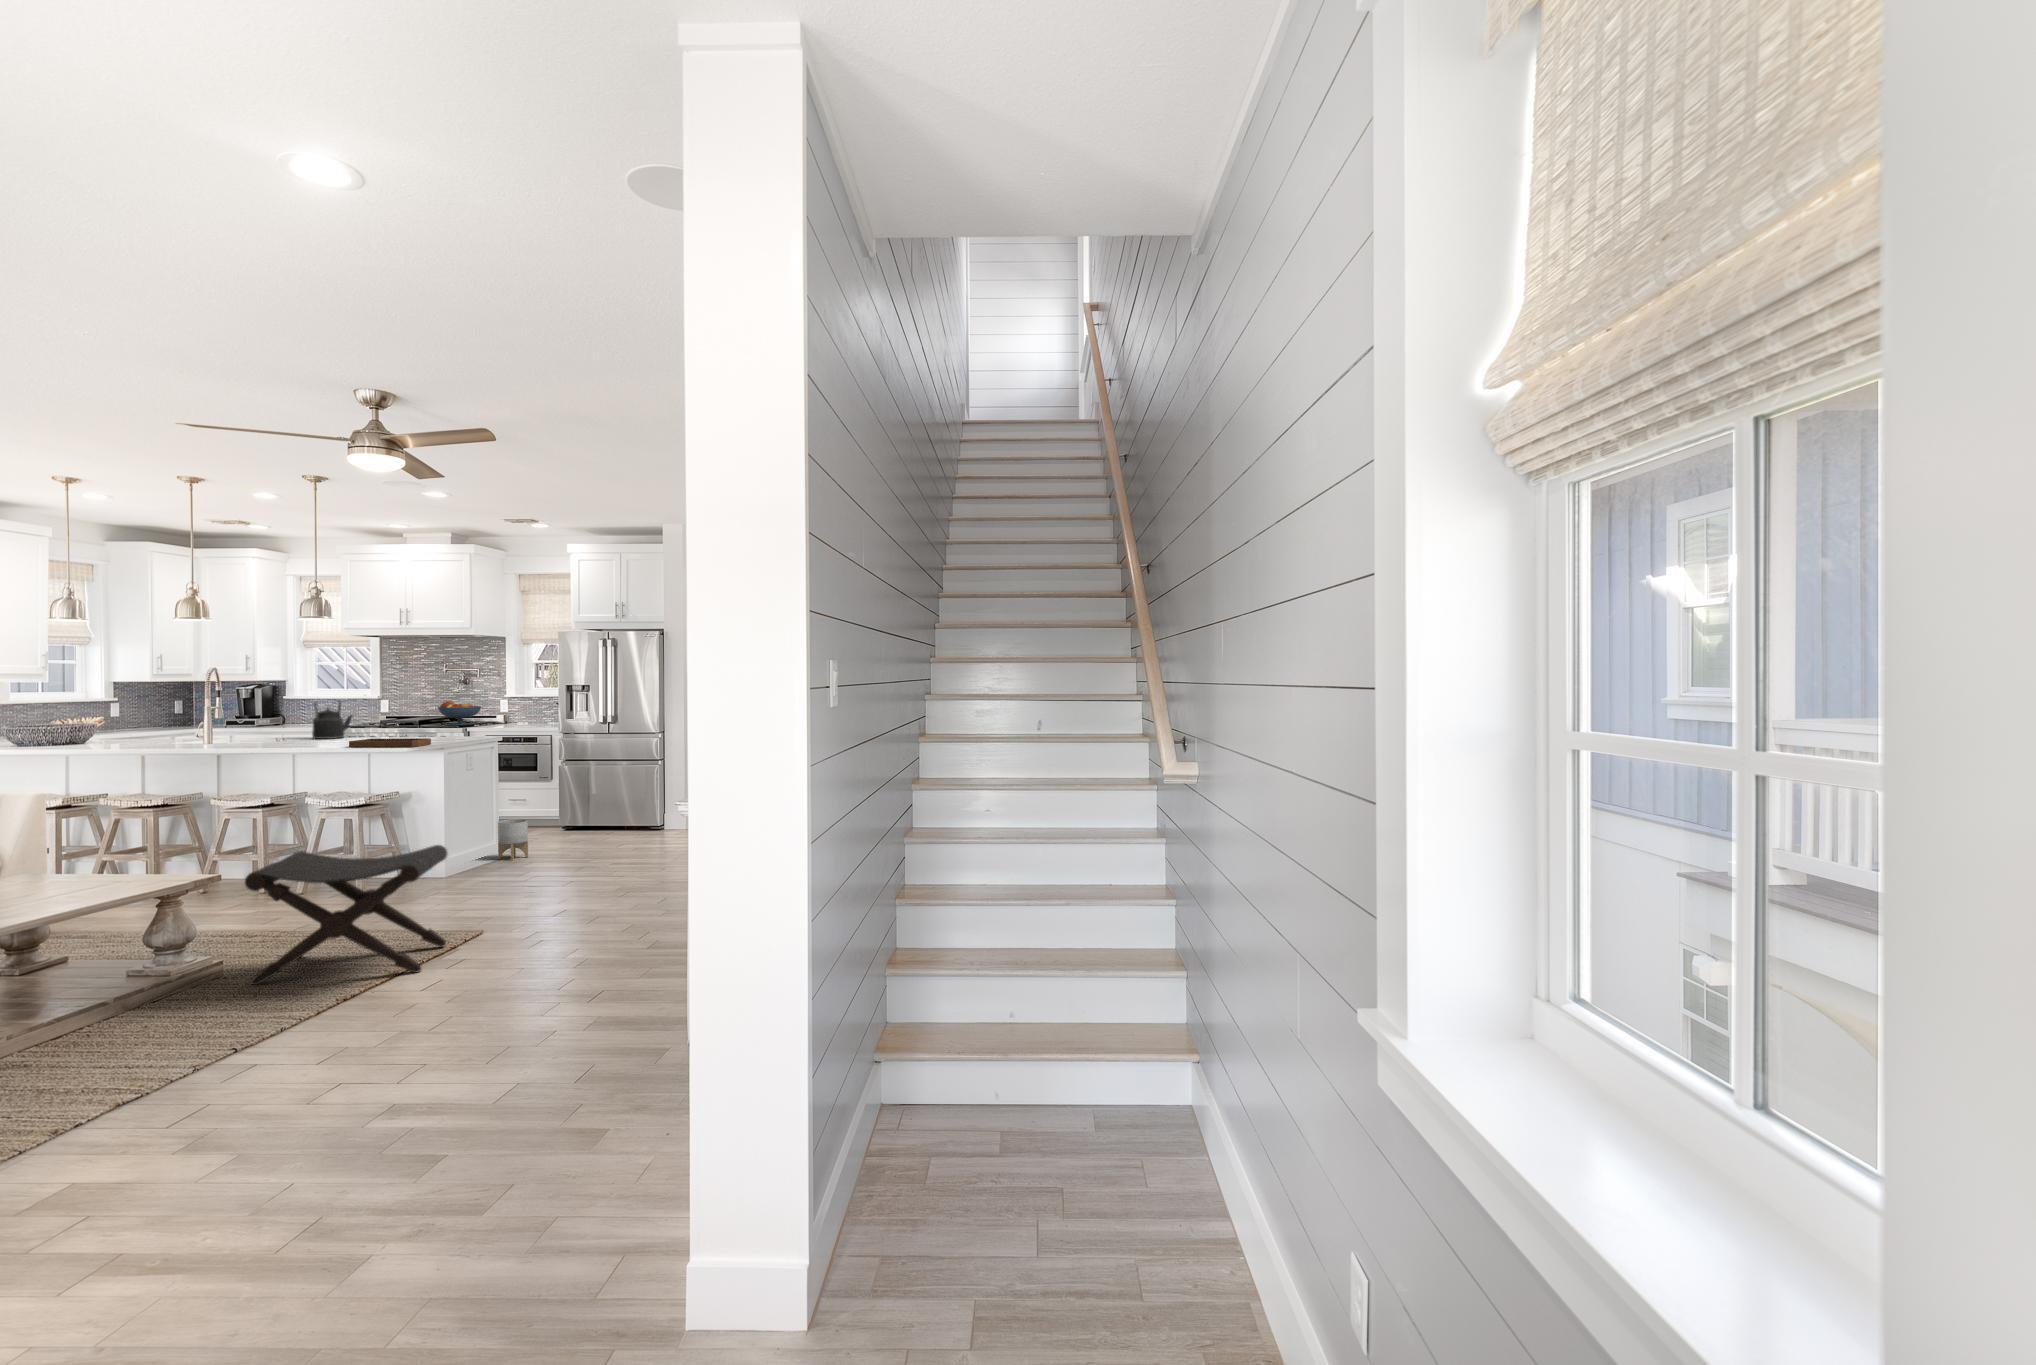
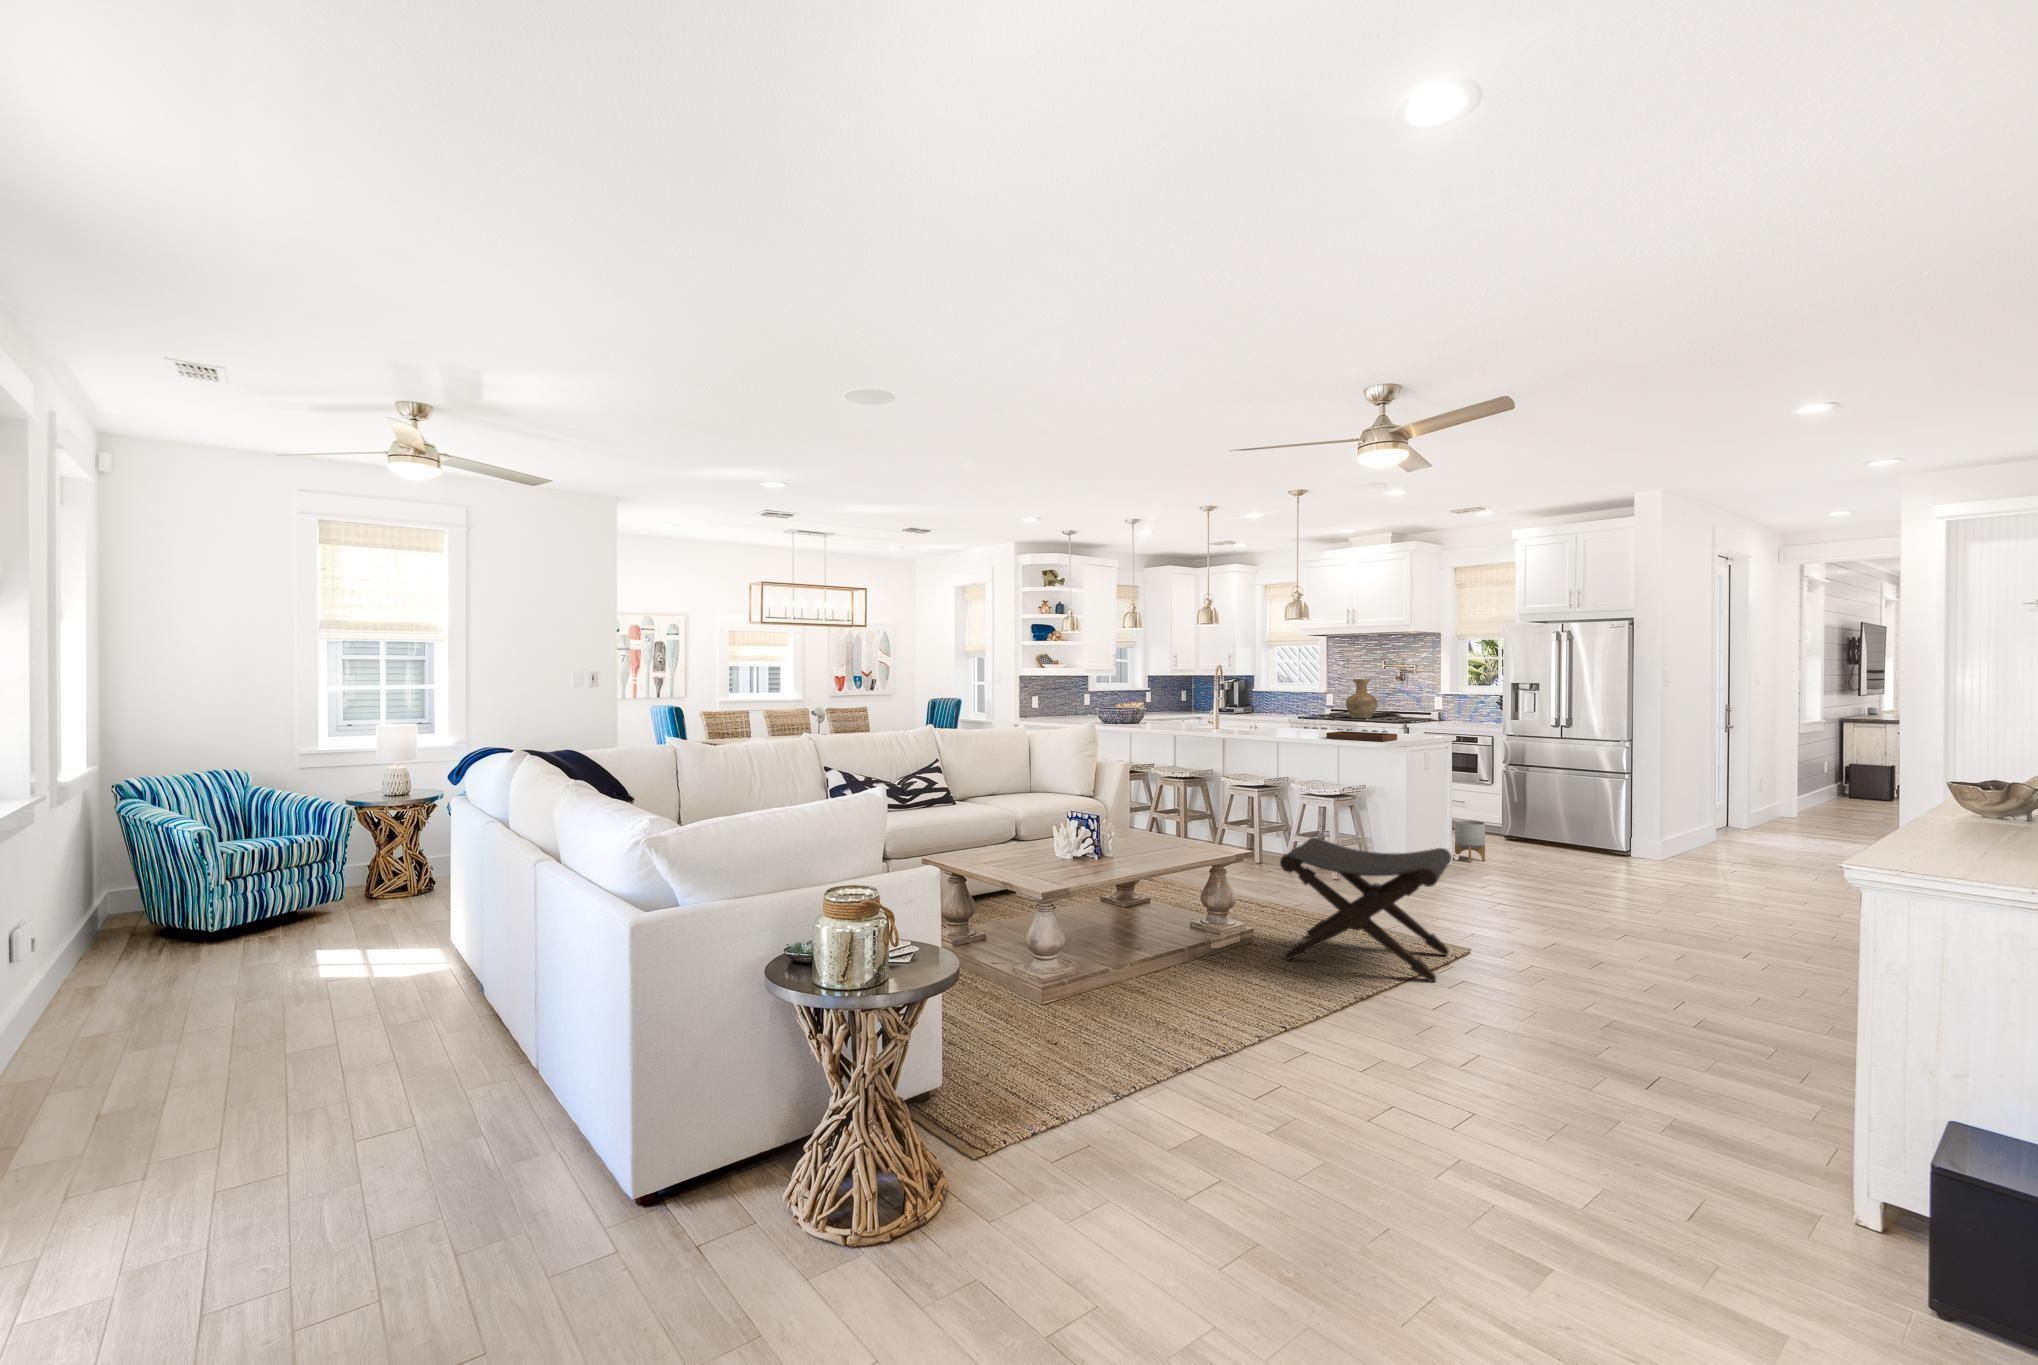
vase: none [396,682,433,725] -> present [1346,679,1377,719]
kettle: present [312,701,353,739] -> none [1289,695,1321,729]
fruit bowl: present [438,701,481,725] -> none [1384,697,1424,721]

